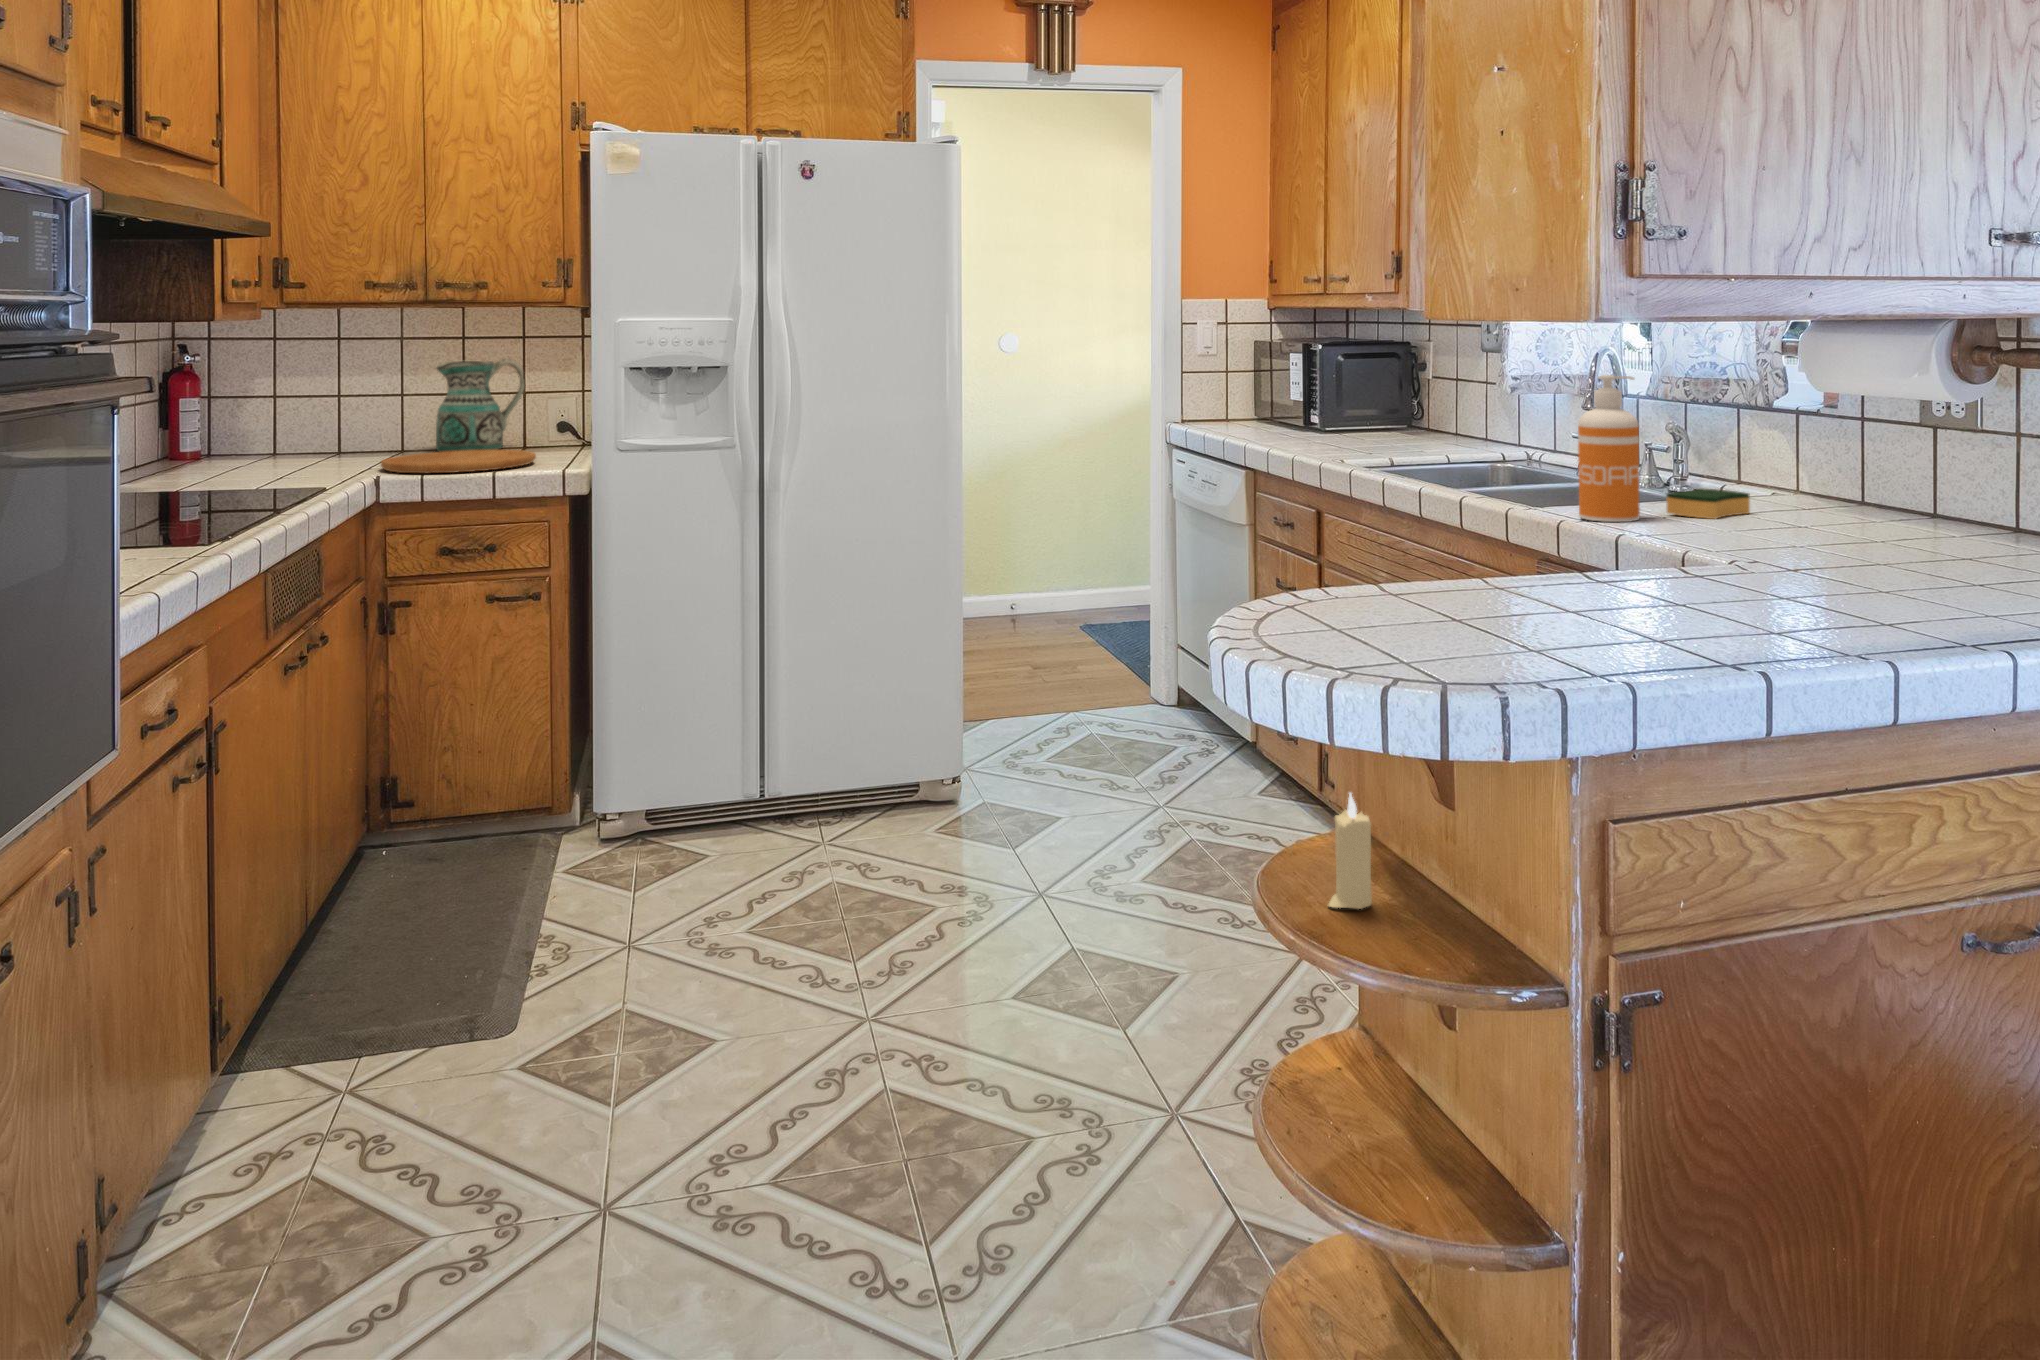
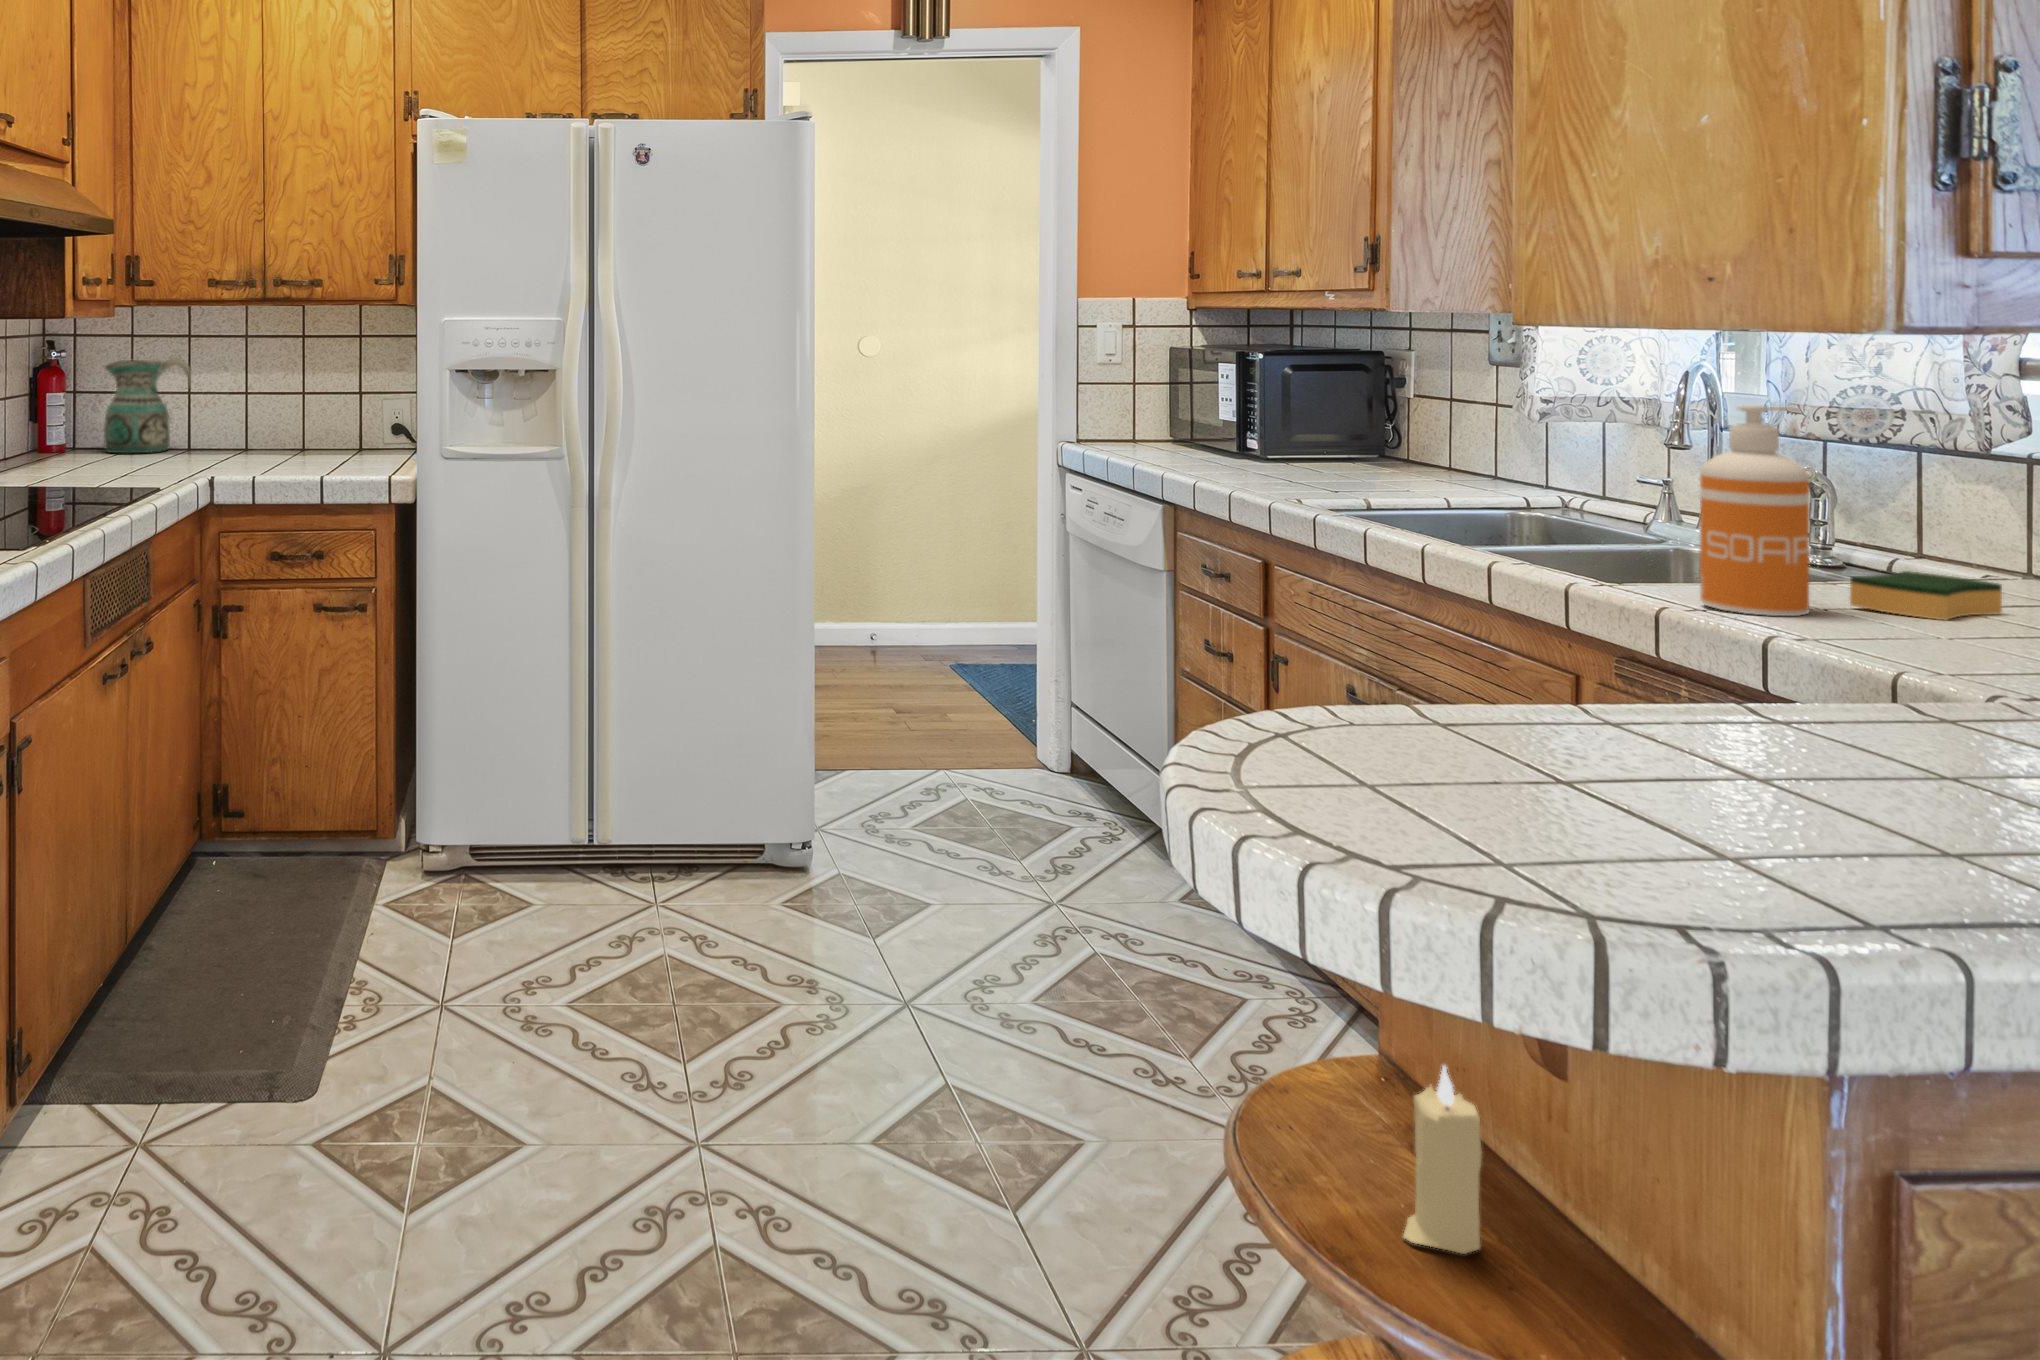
ceramic pitcher: present [436,359,524,452] -> present [104,358,191,453]
cutting board: present [381,450,536,473] -> none [218,451,366,475]

